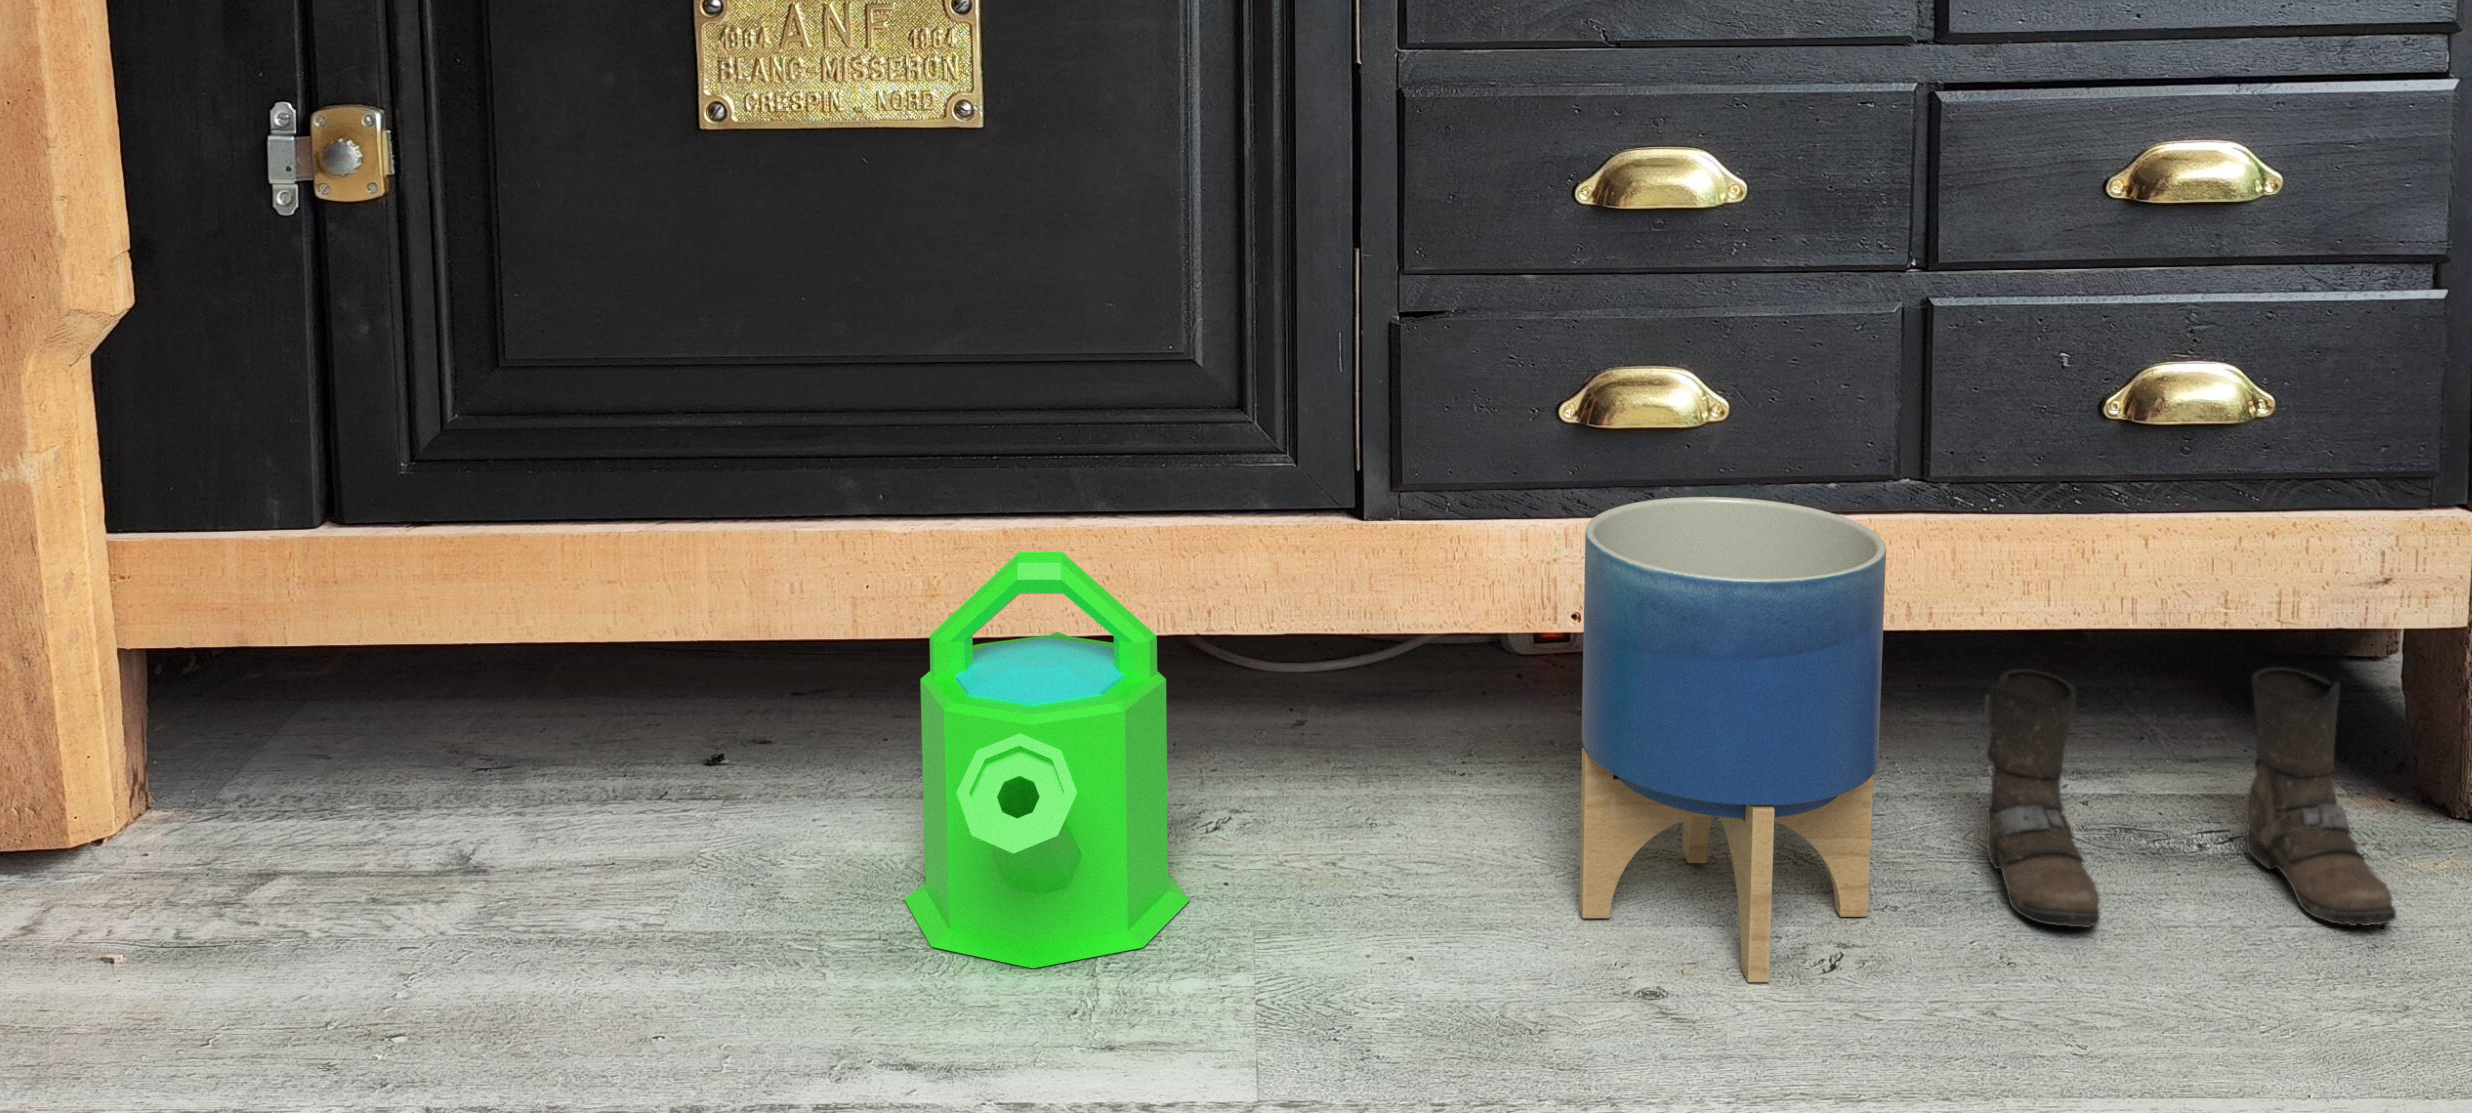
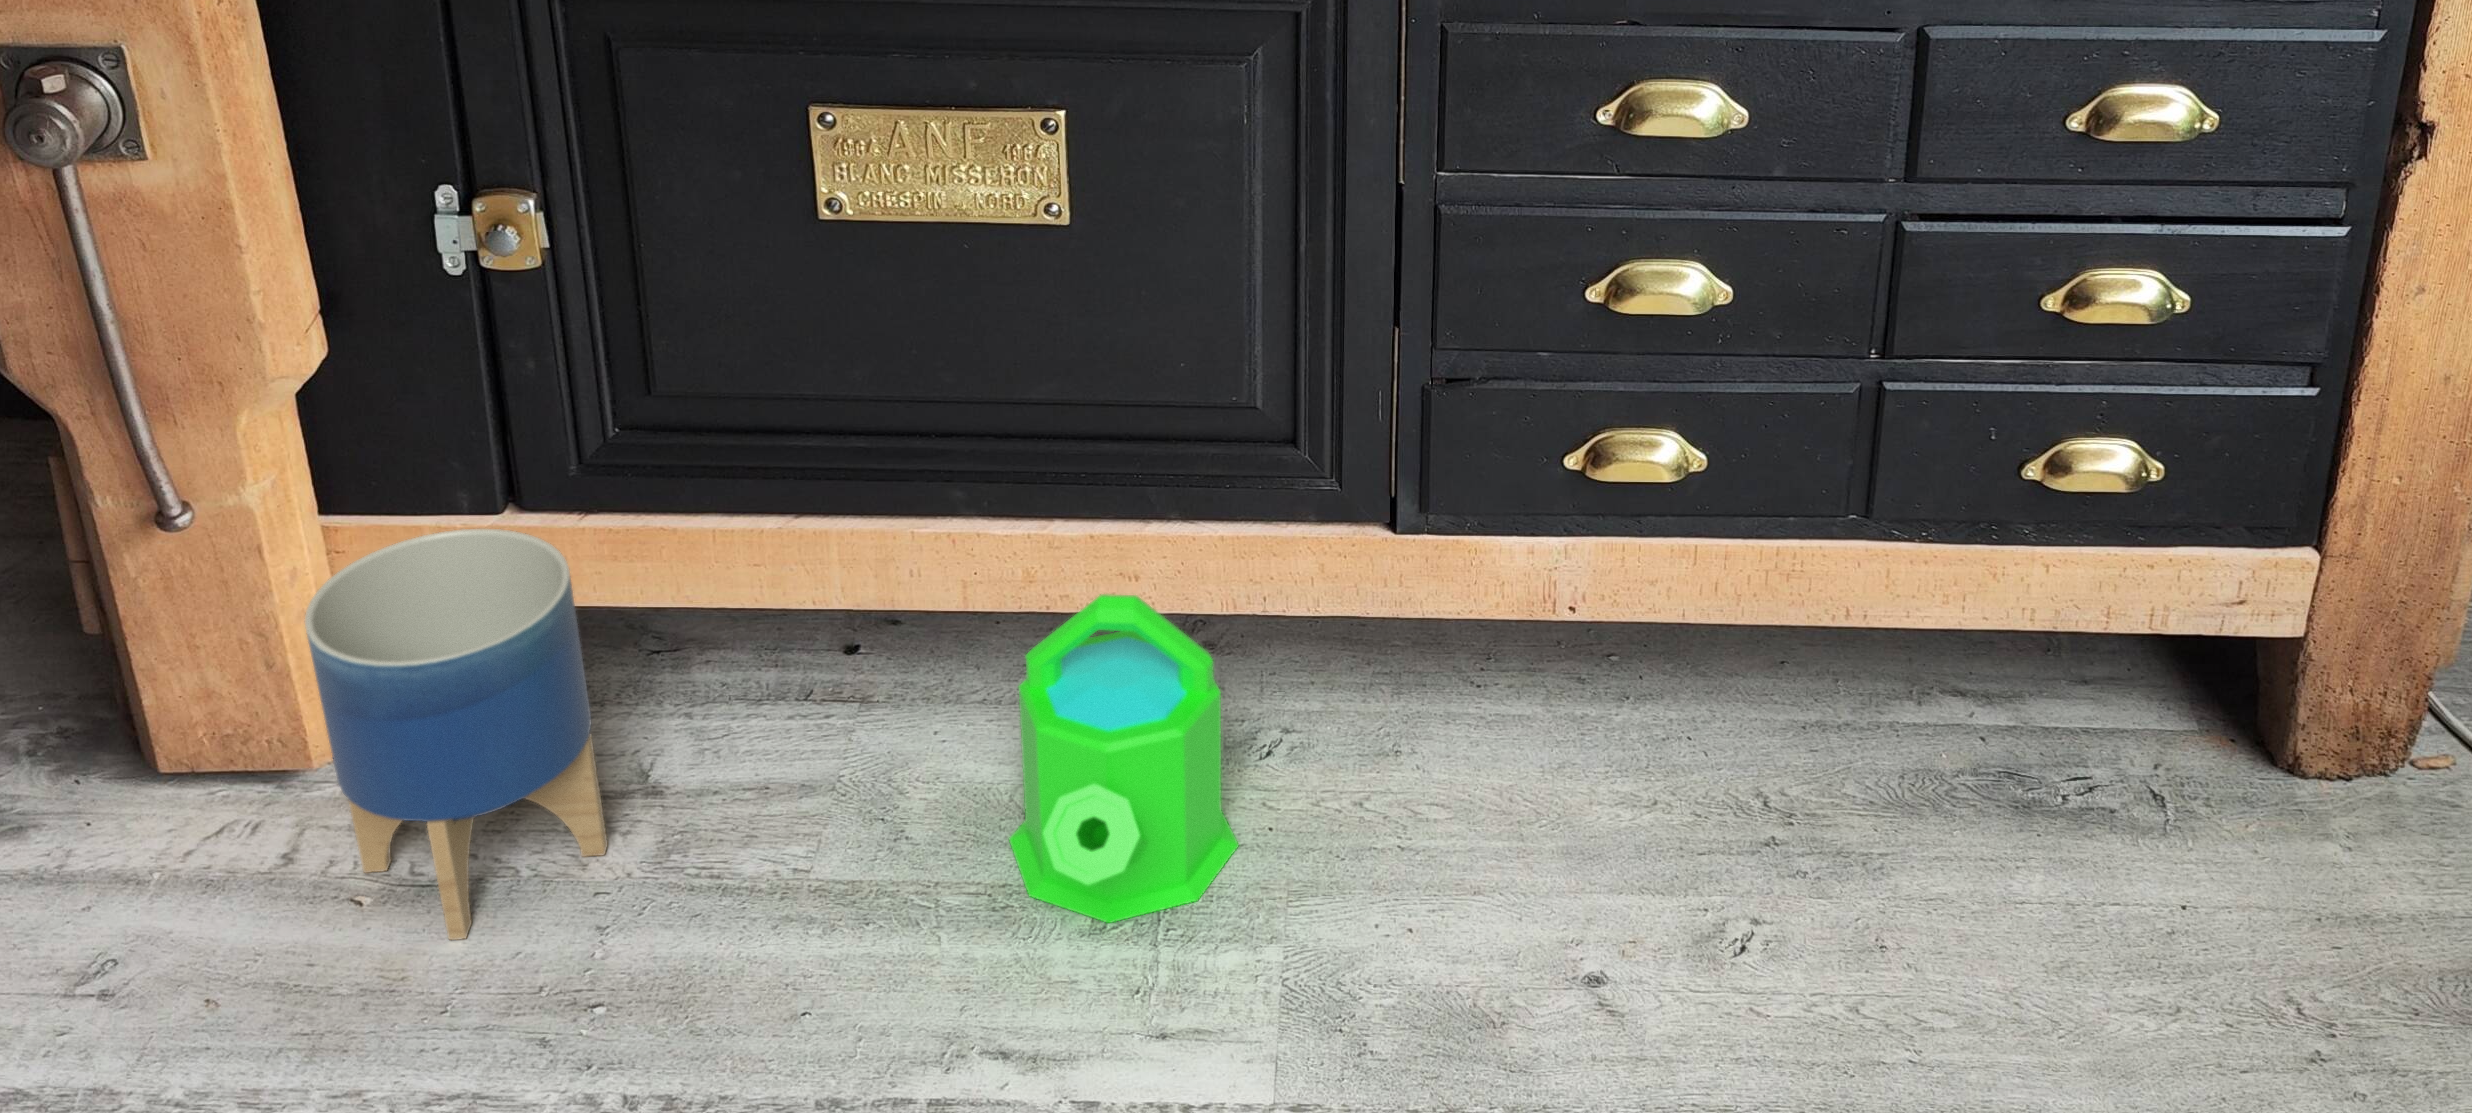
planter: present [1579,497,1886,982] -> present [305,529,608,940]
boots: present [1984,667,2396,928] -> none [1884,679,2189,906]

